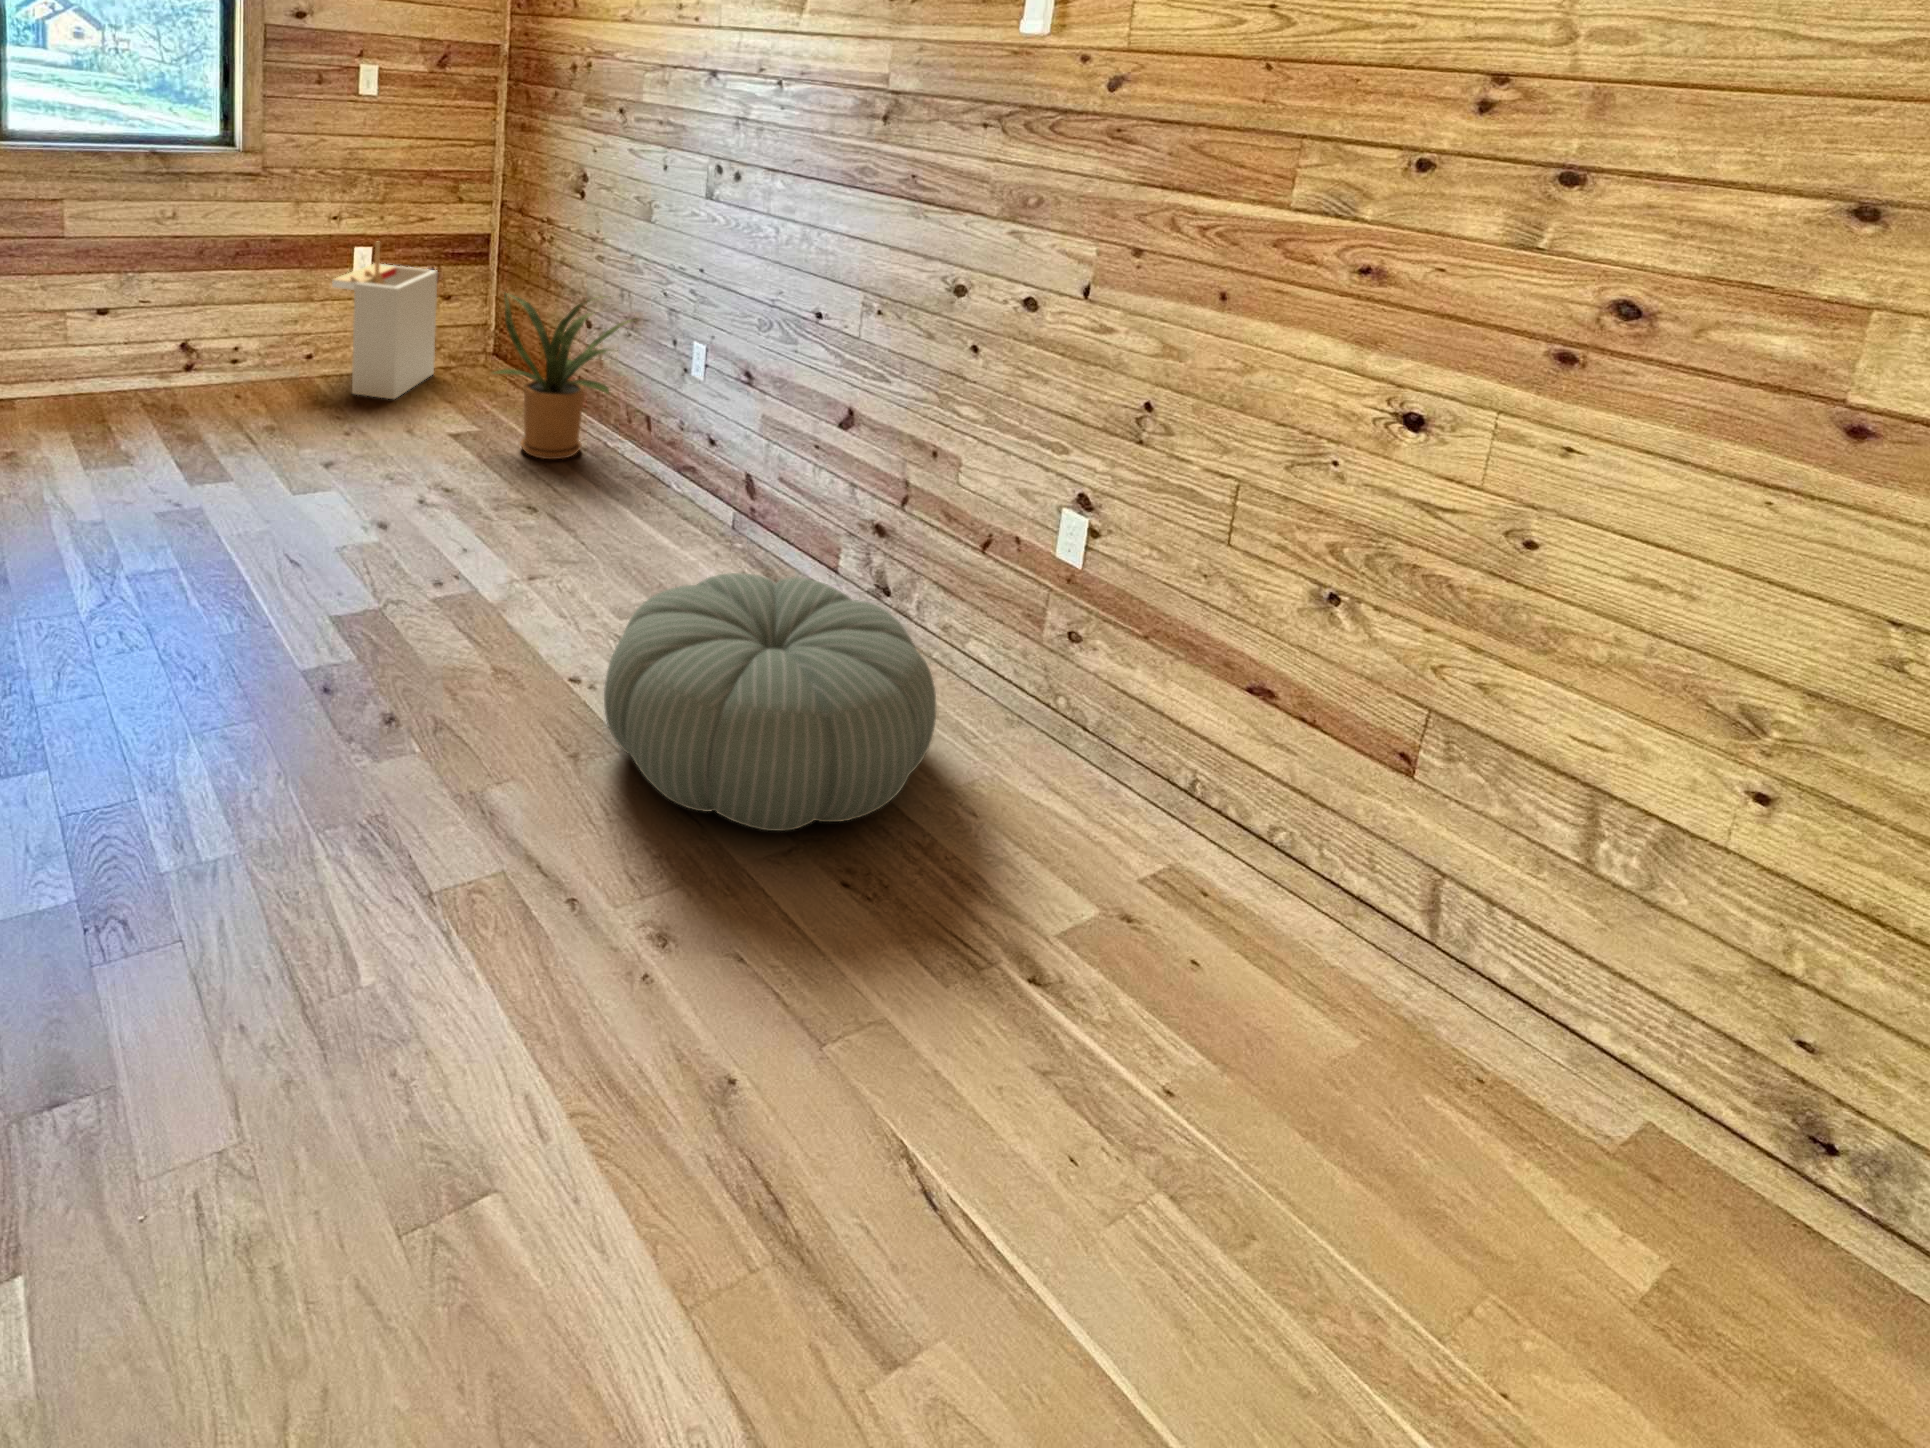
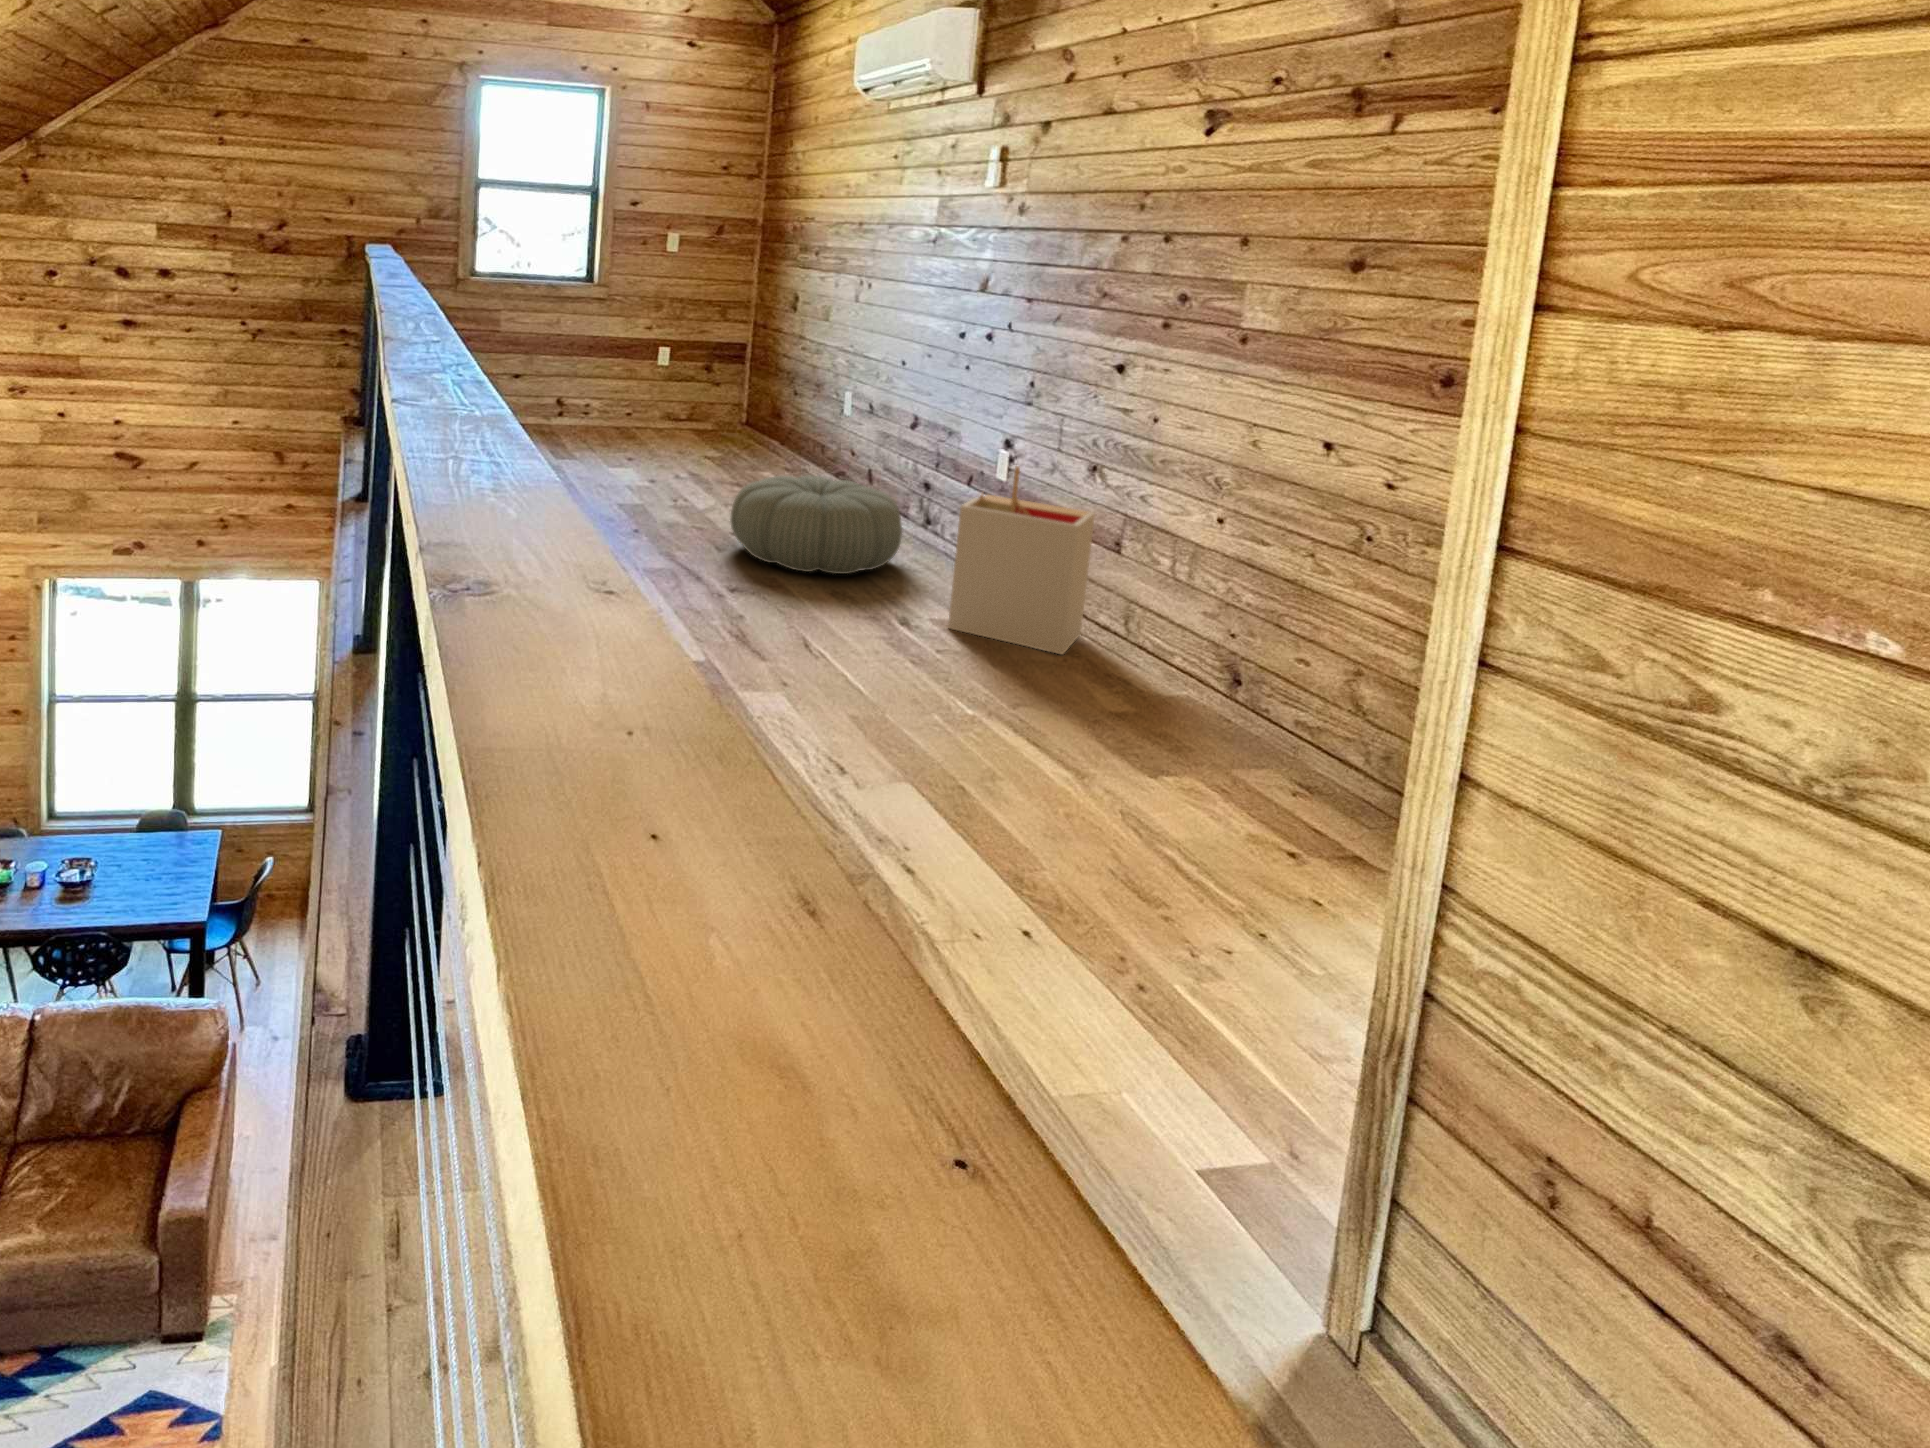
storage bin: present [332,242,438,399] -> present [948,466,1095,654]
house plant: present [494,293,633,459] -> none [725,361,821,469]

